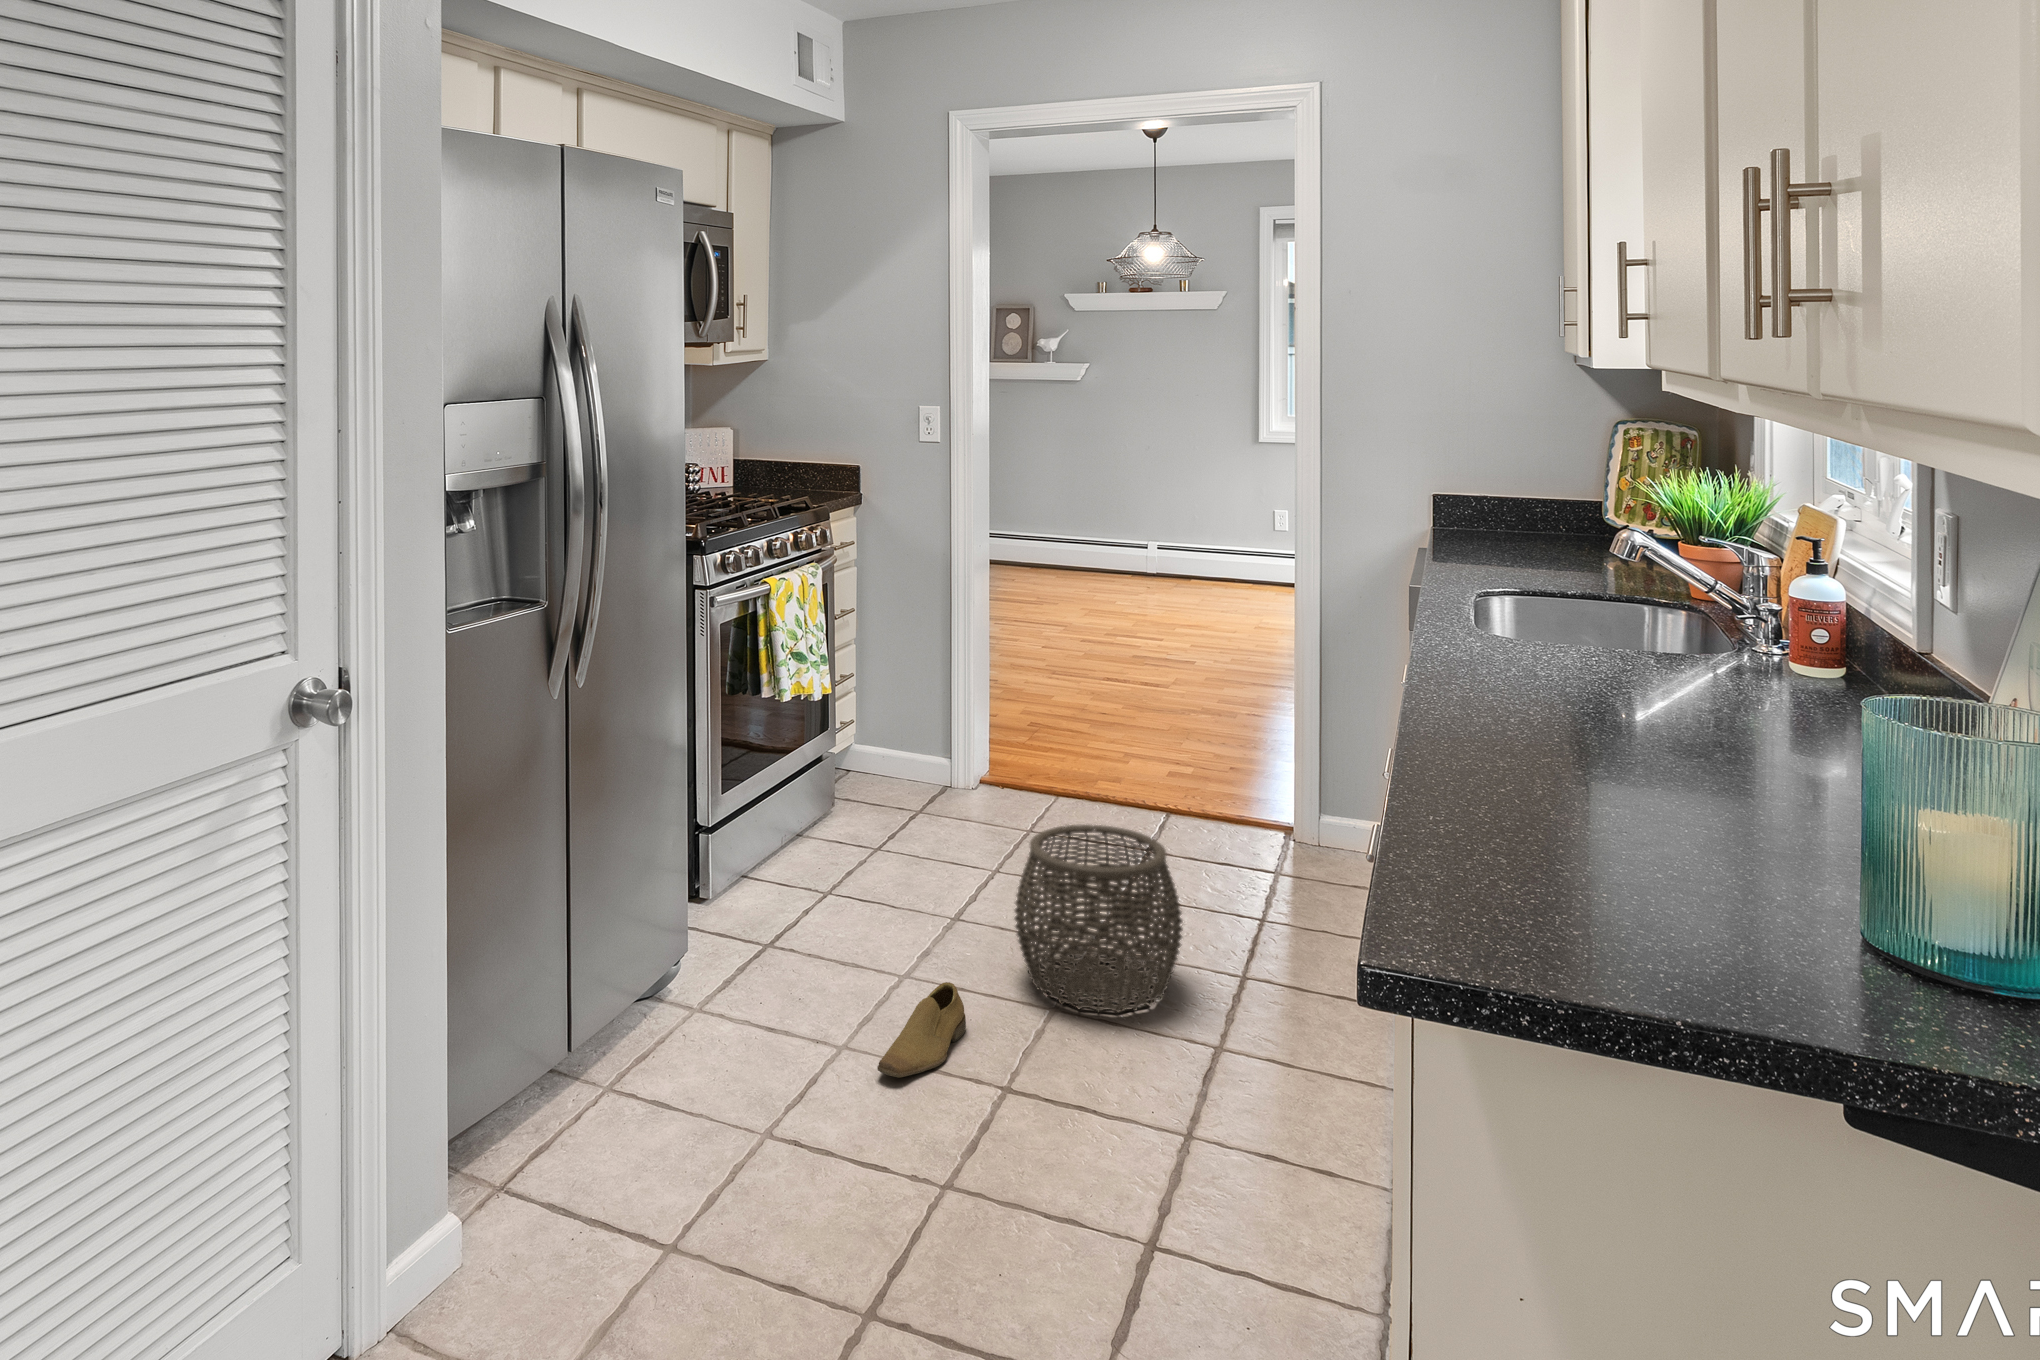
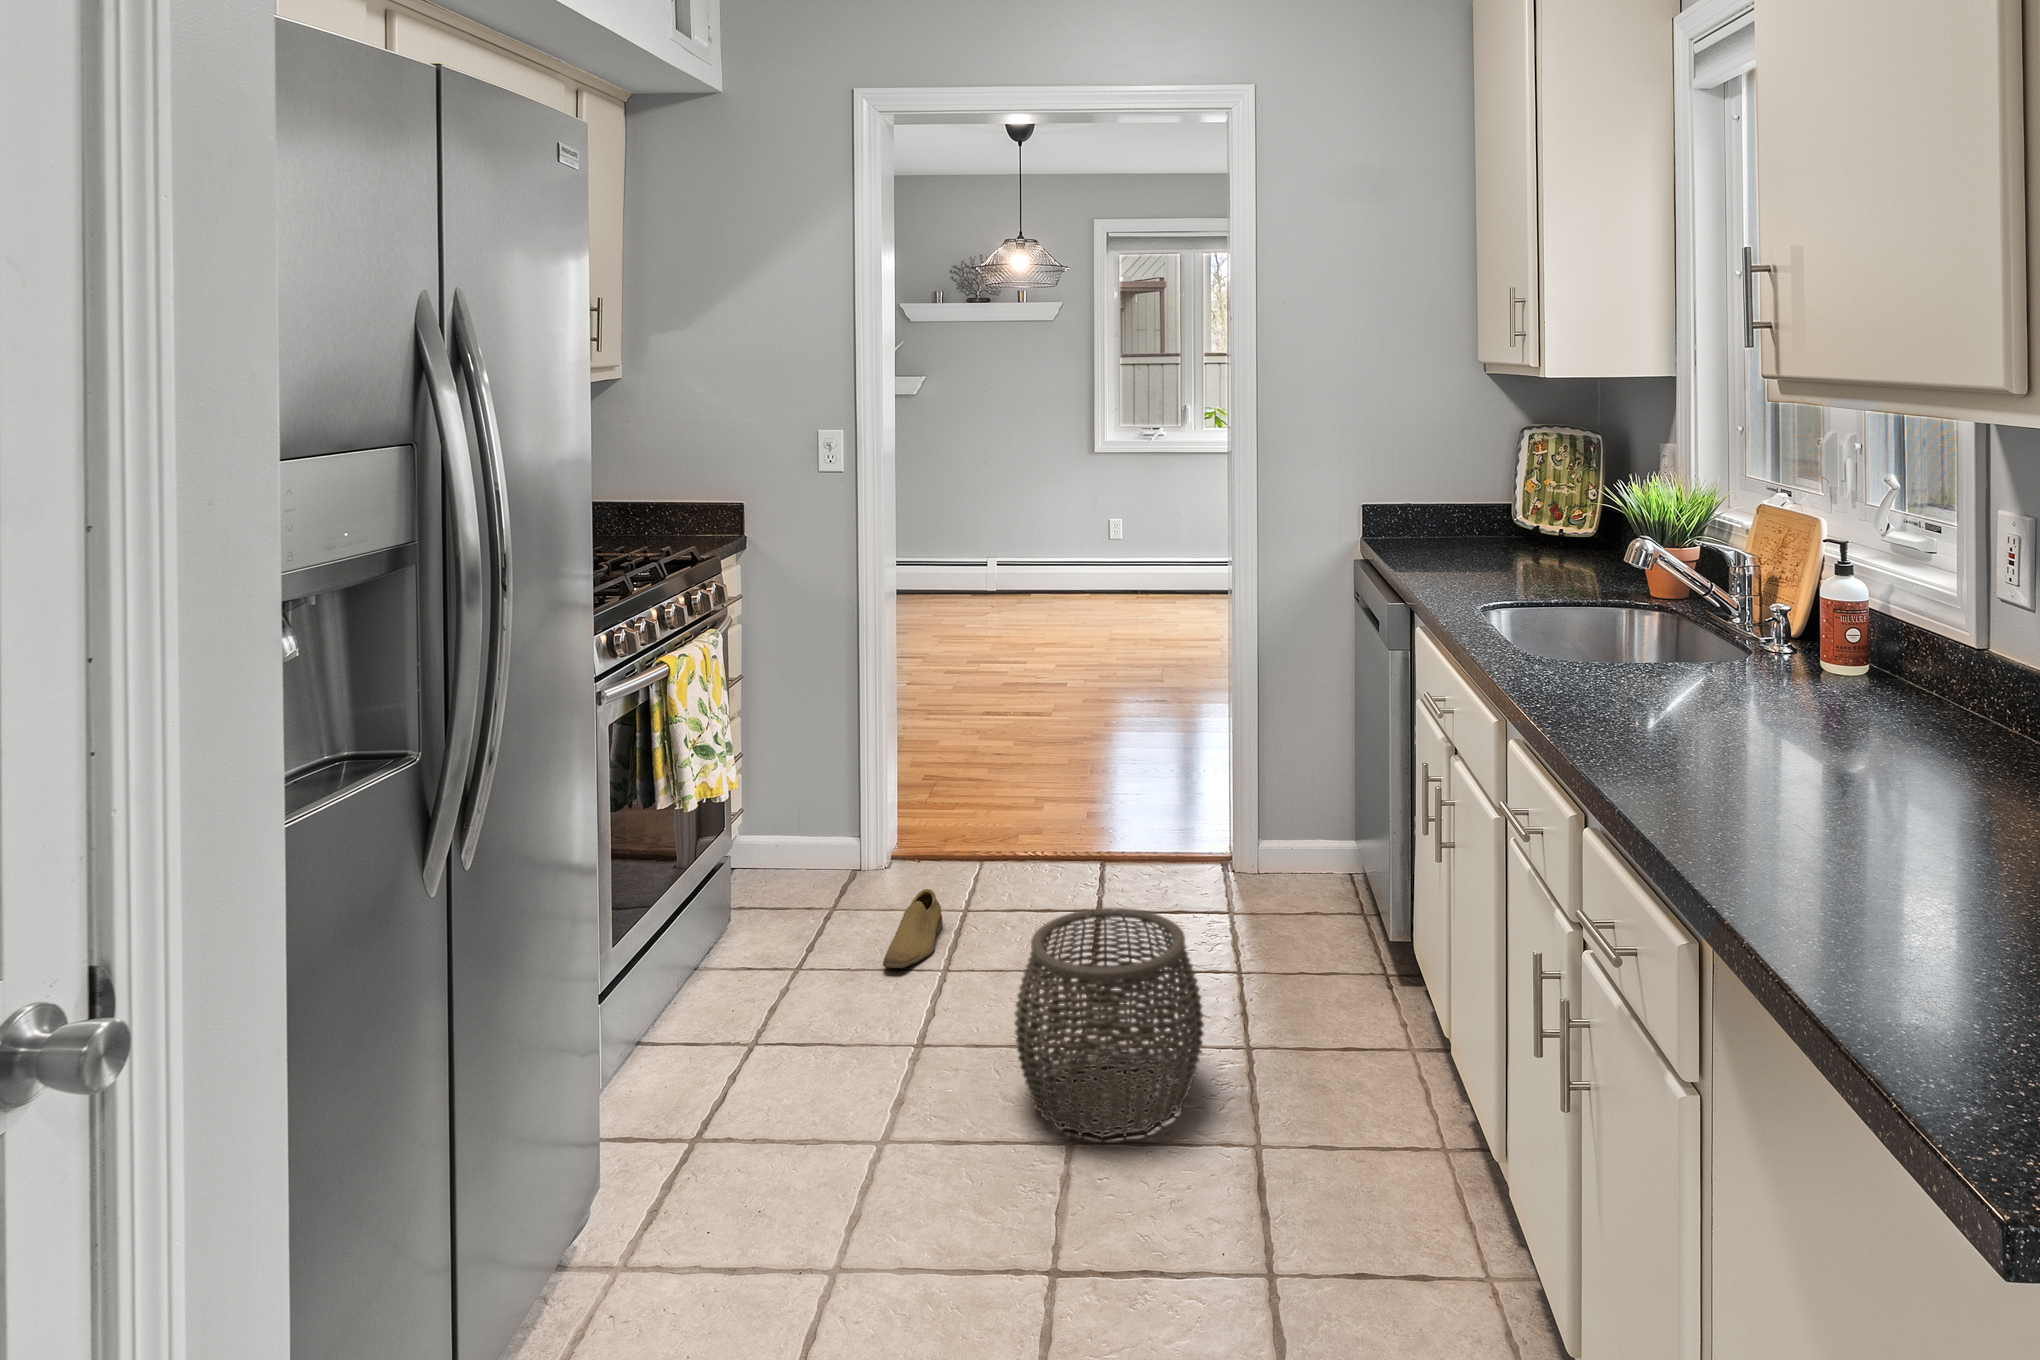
shoe: present [878,982,966,1077] -> present [883,889,942,968]

